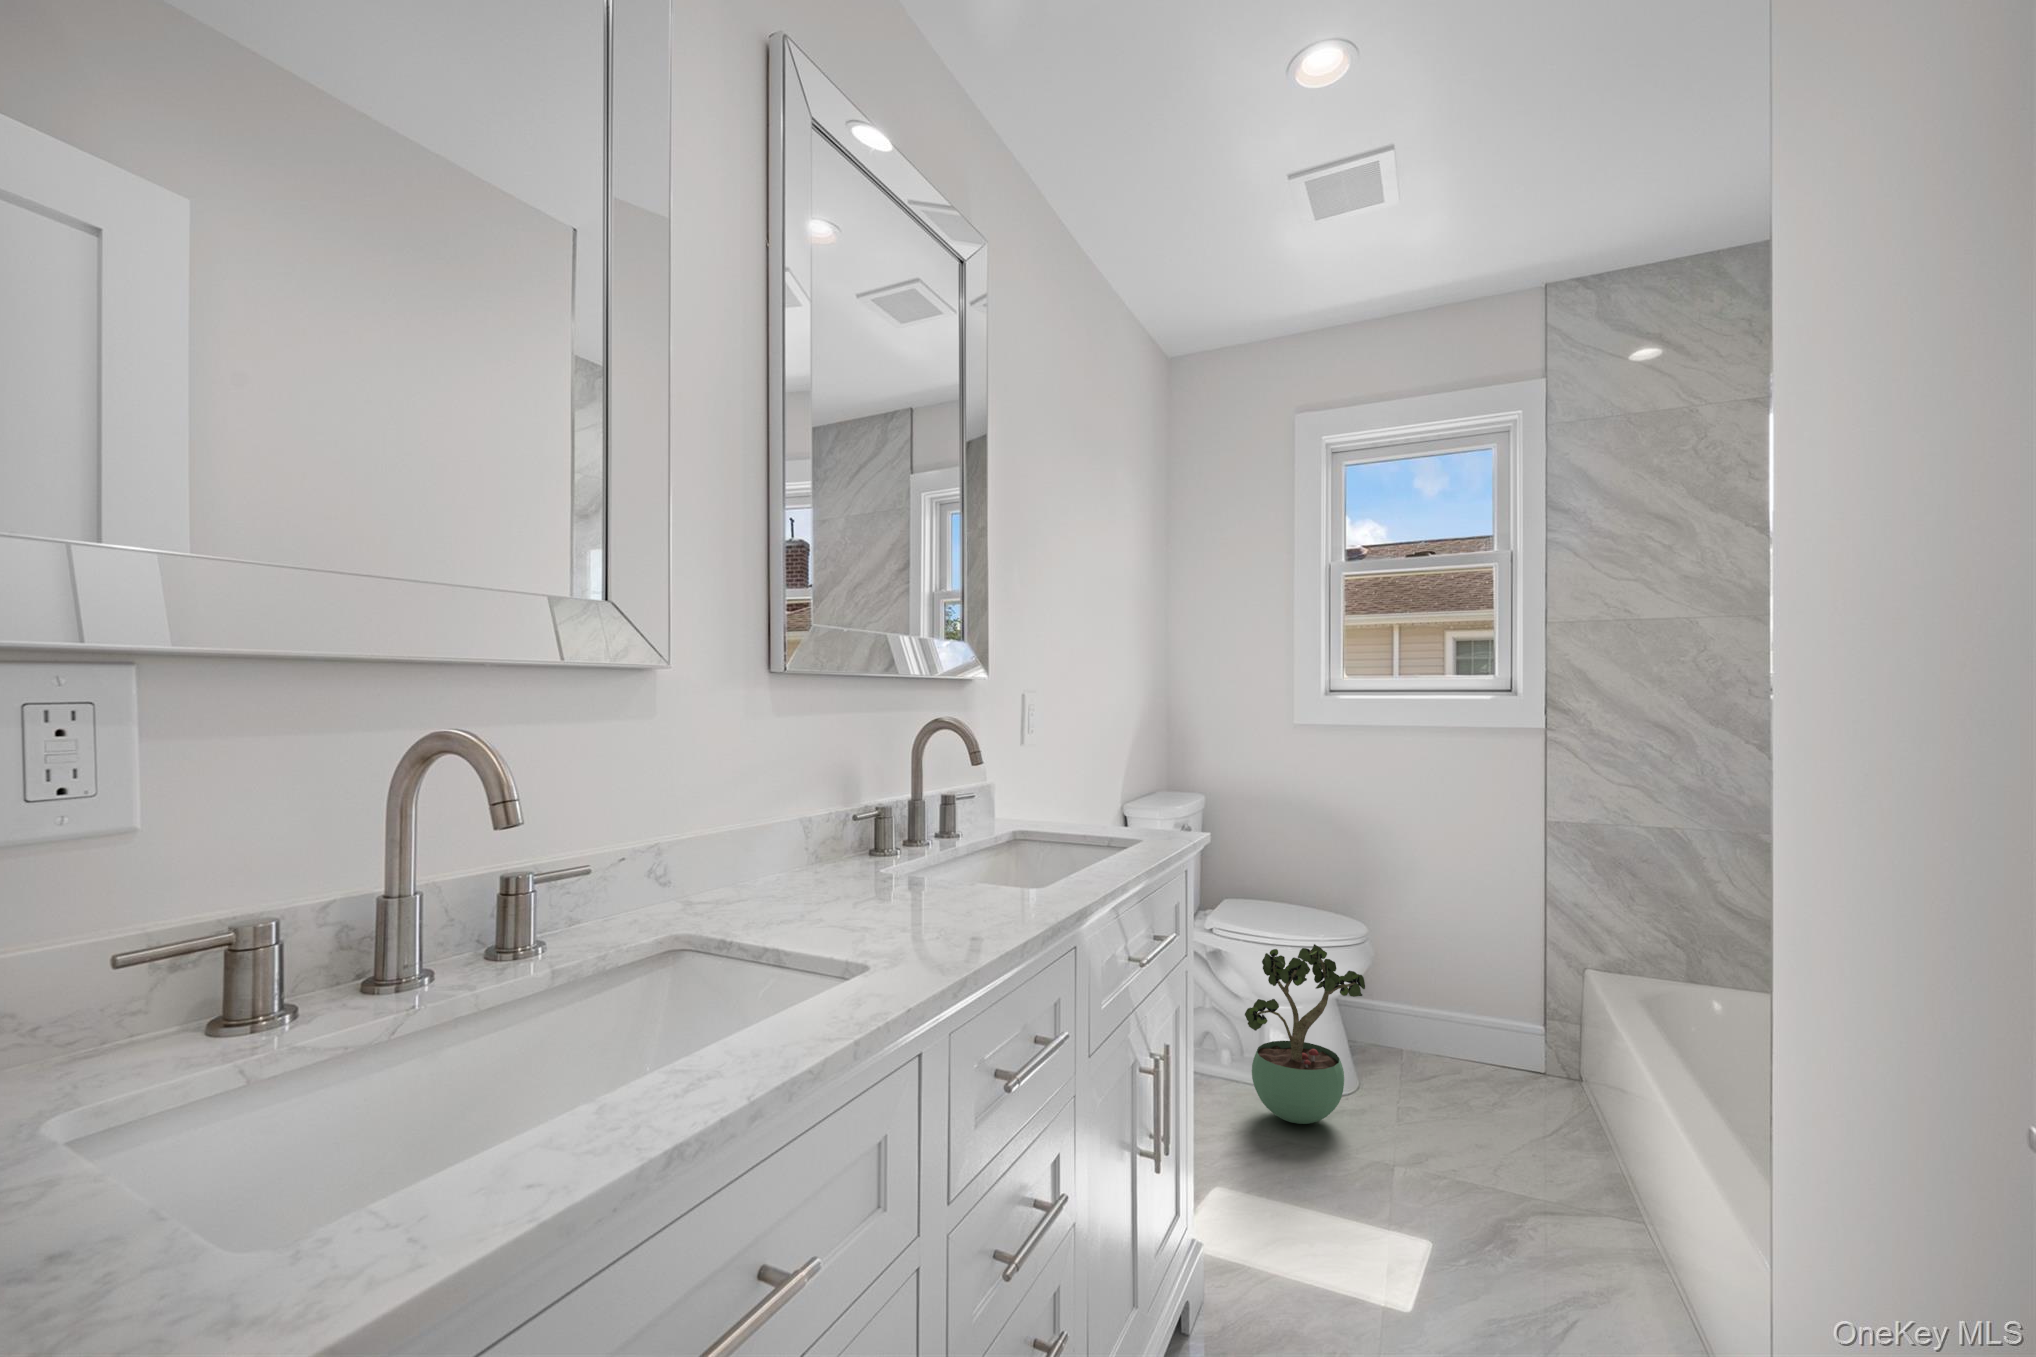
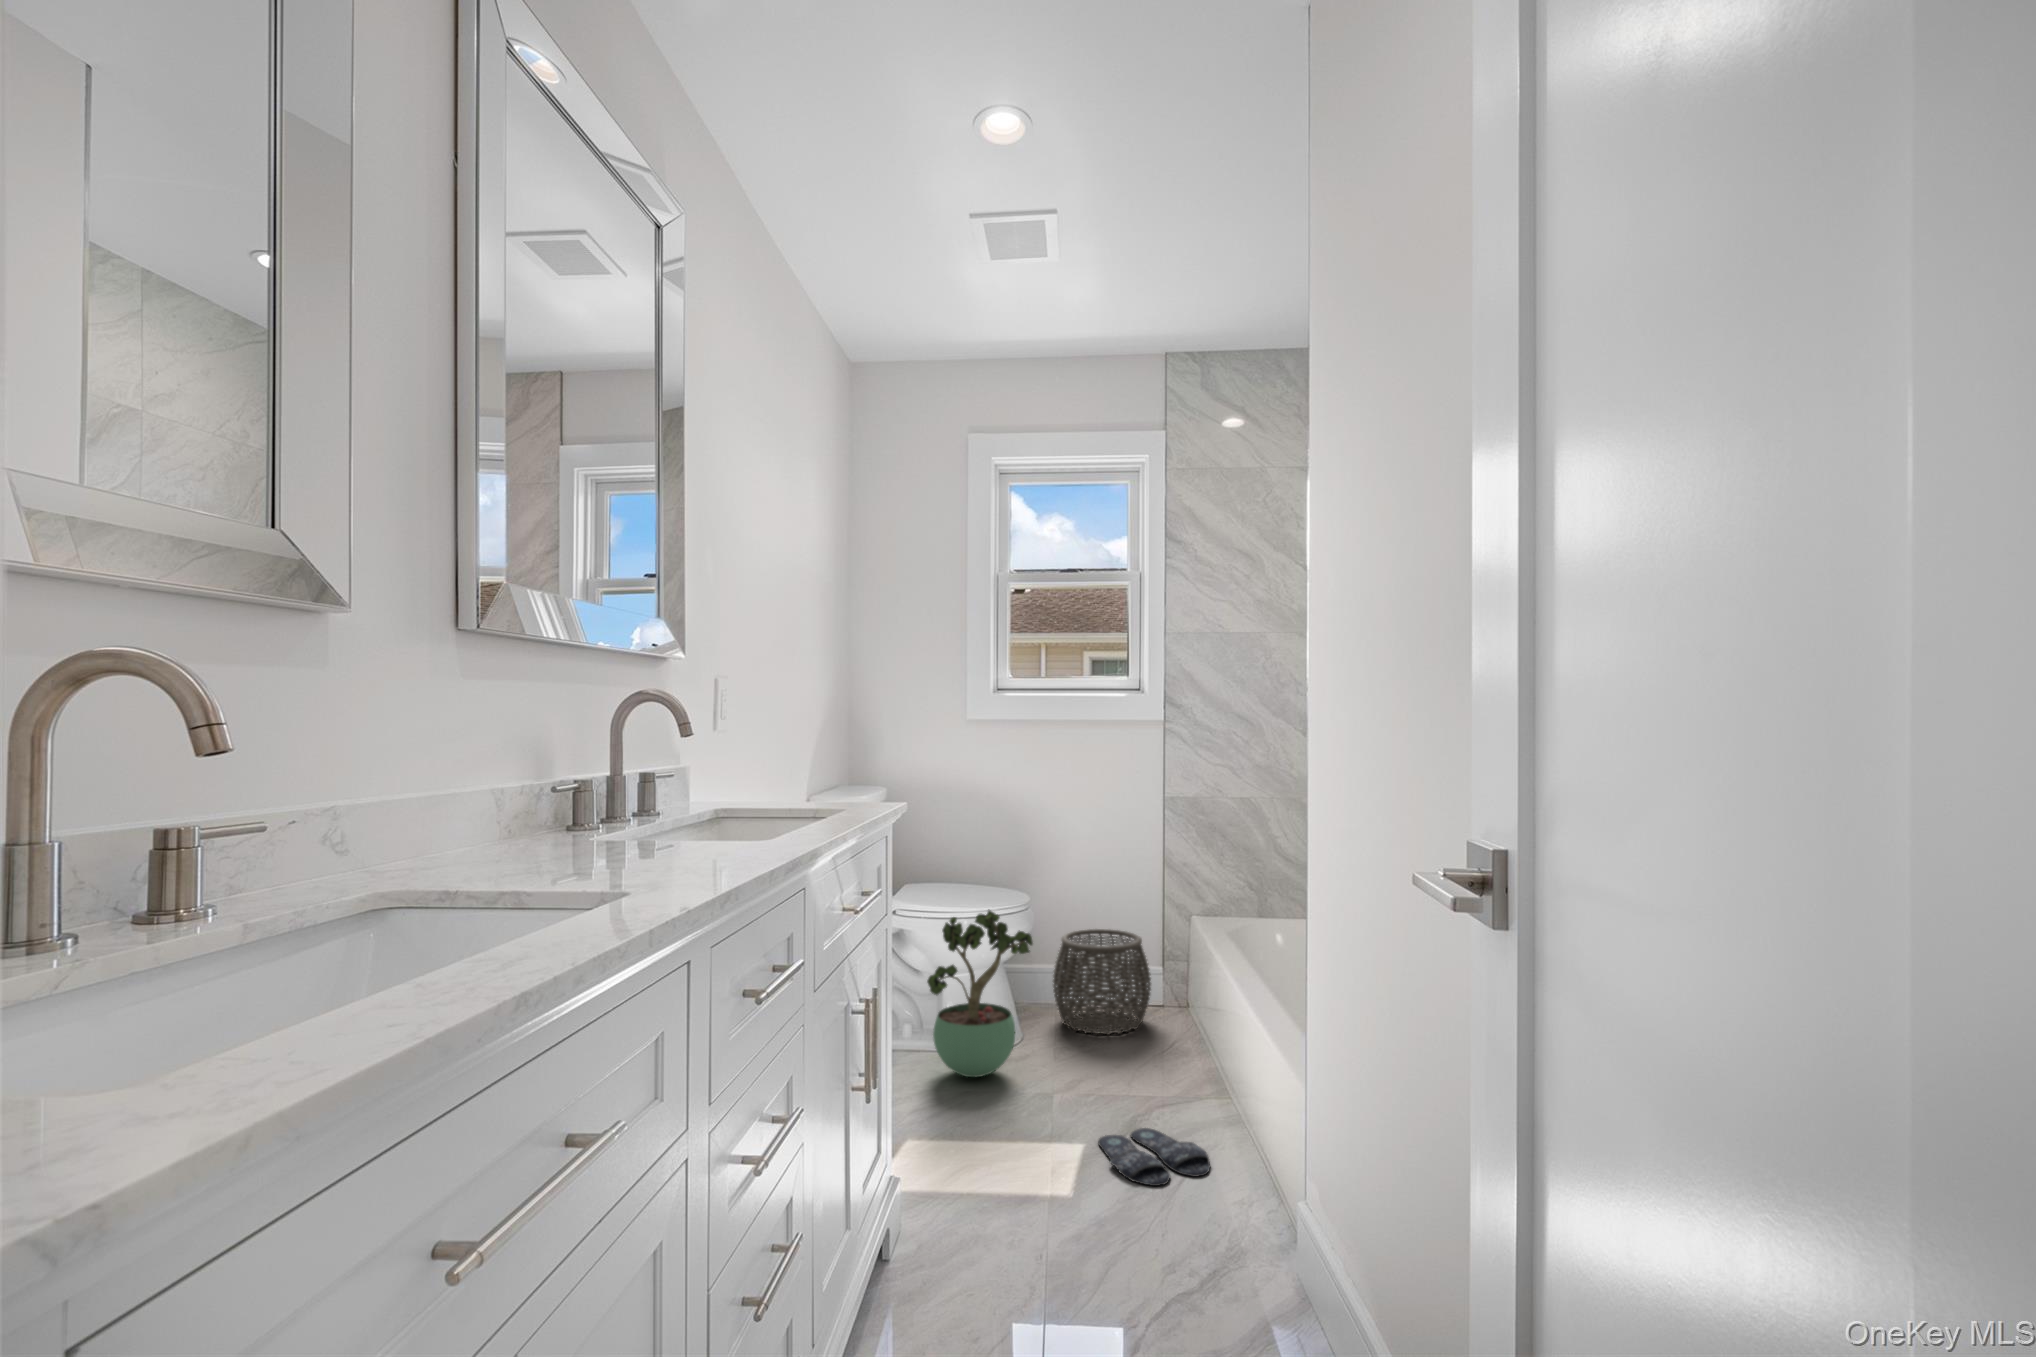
woven basket: none [1393,971,1516,1097] -> present [1053,929,1151,1034]
slippers: none [1435,1222,1578,1300] -> present [1098,1128,1210,1186]

